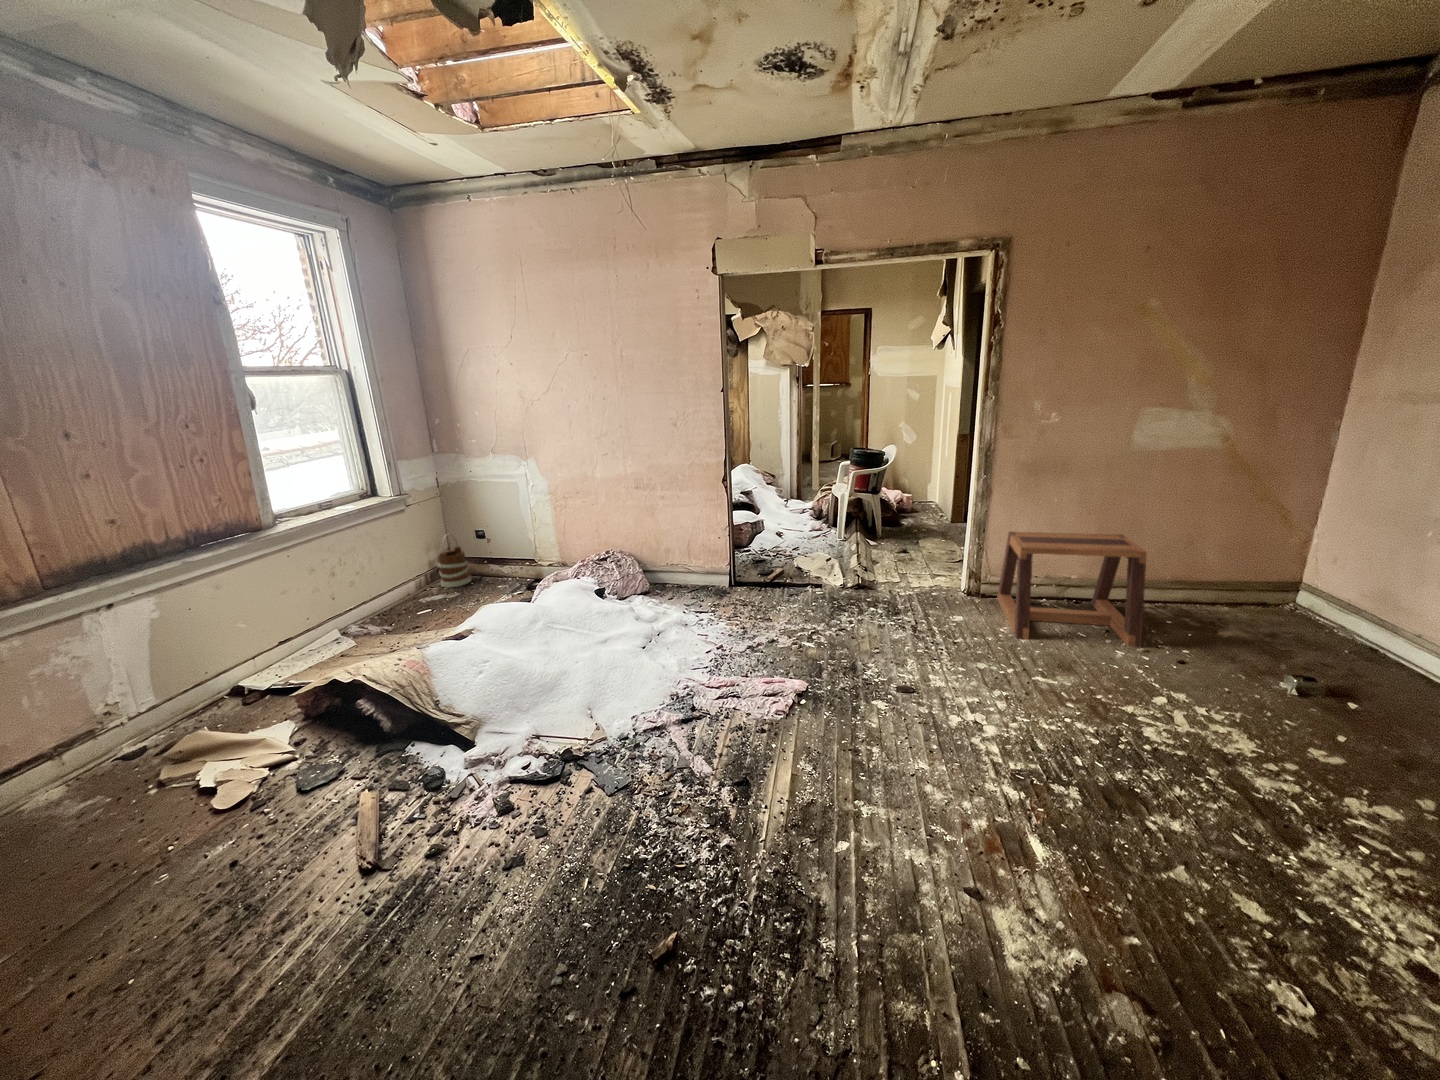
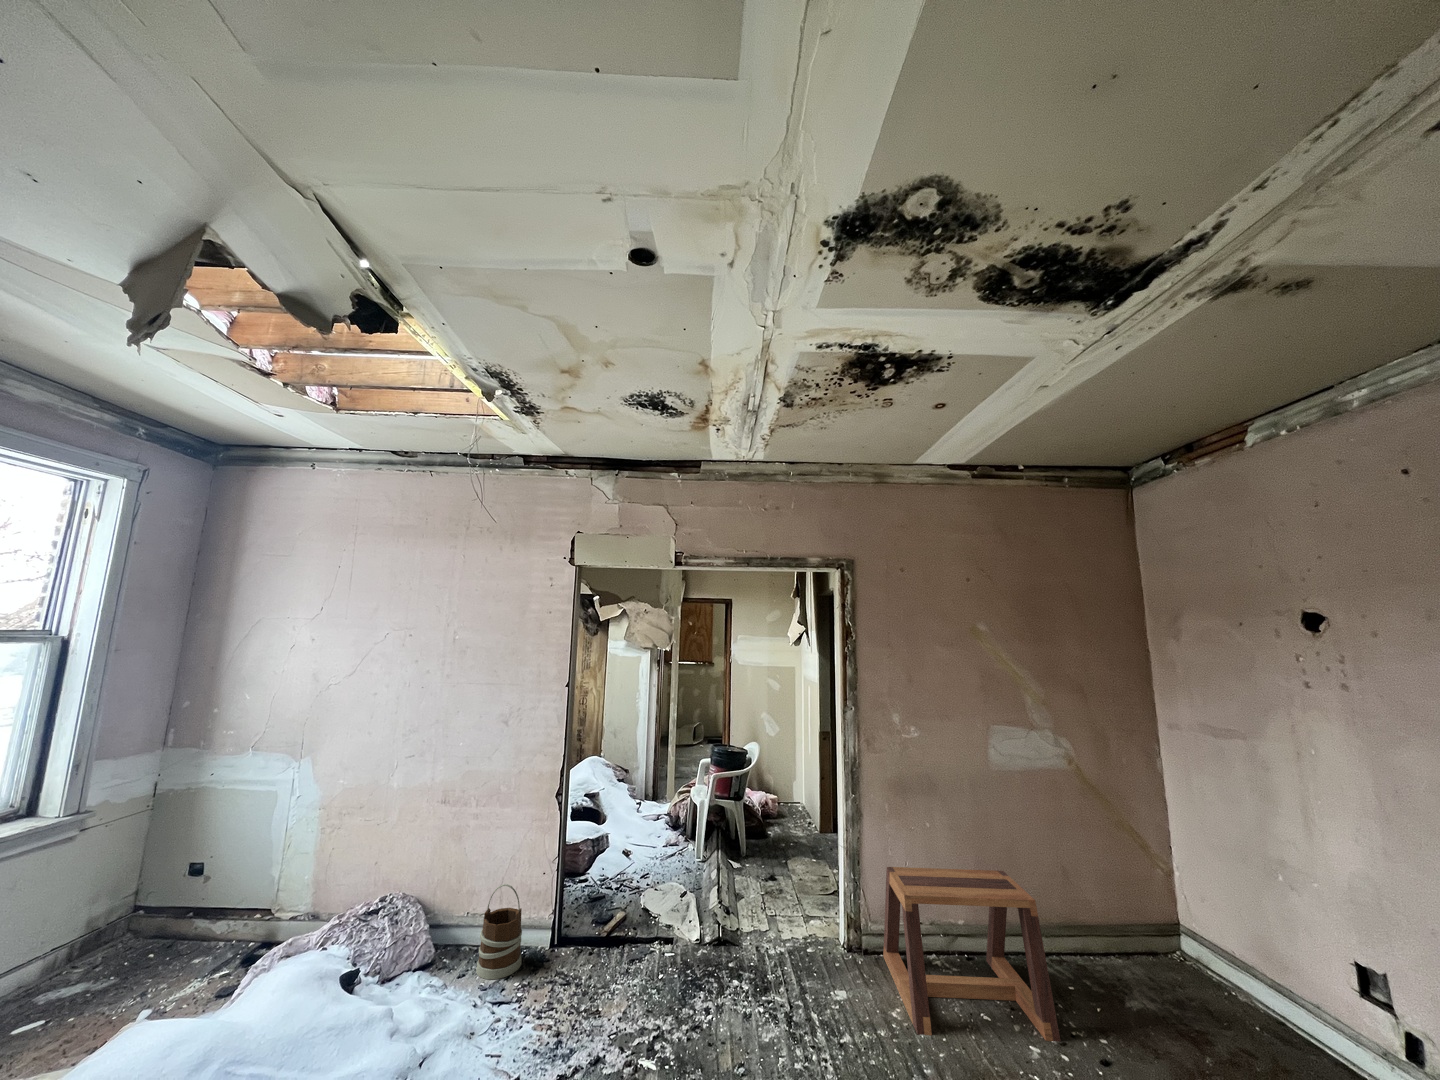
wooden bucket: present [438,535,471,587] -> present [476,884,522,979]

